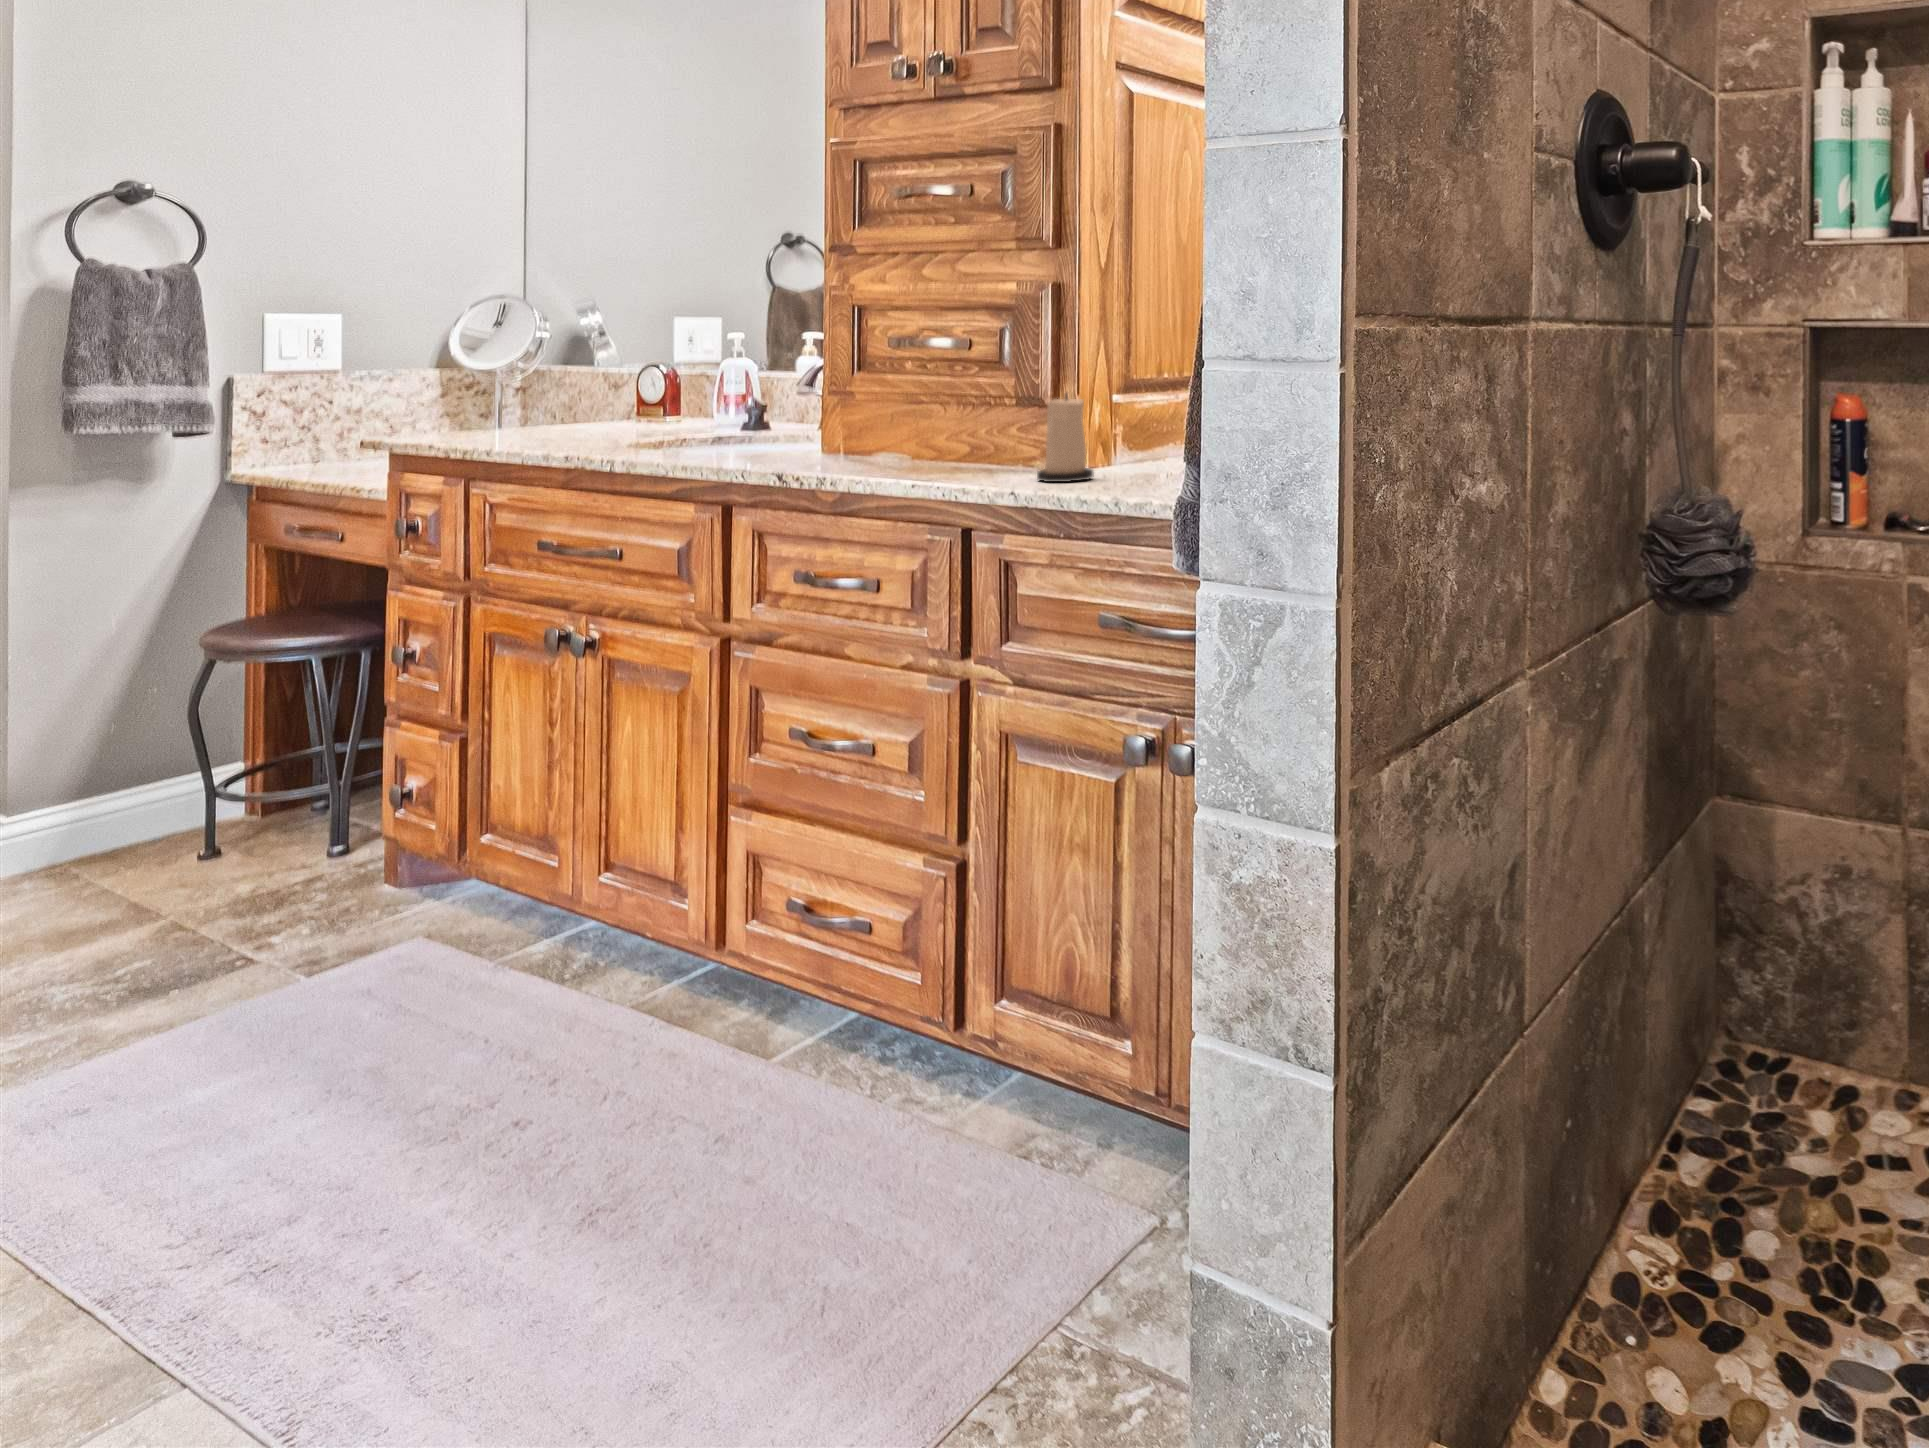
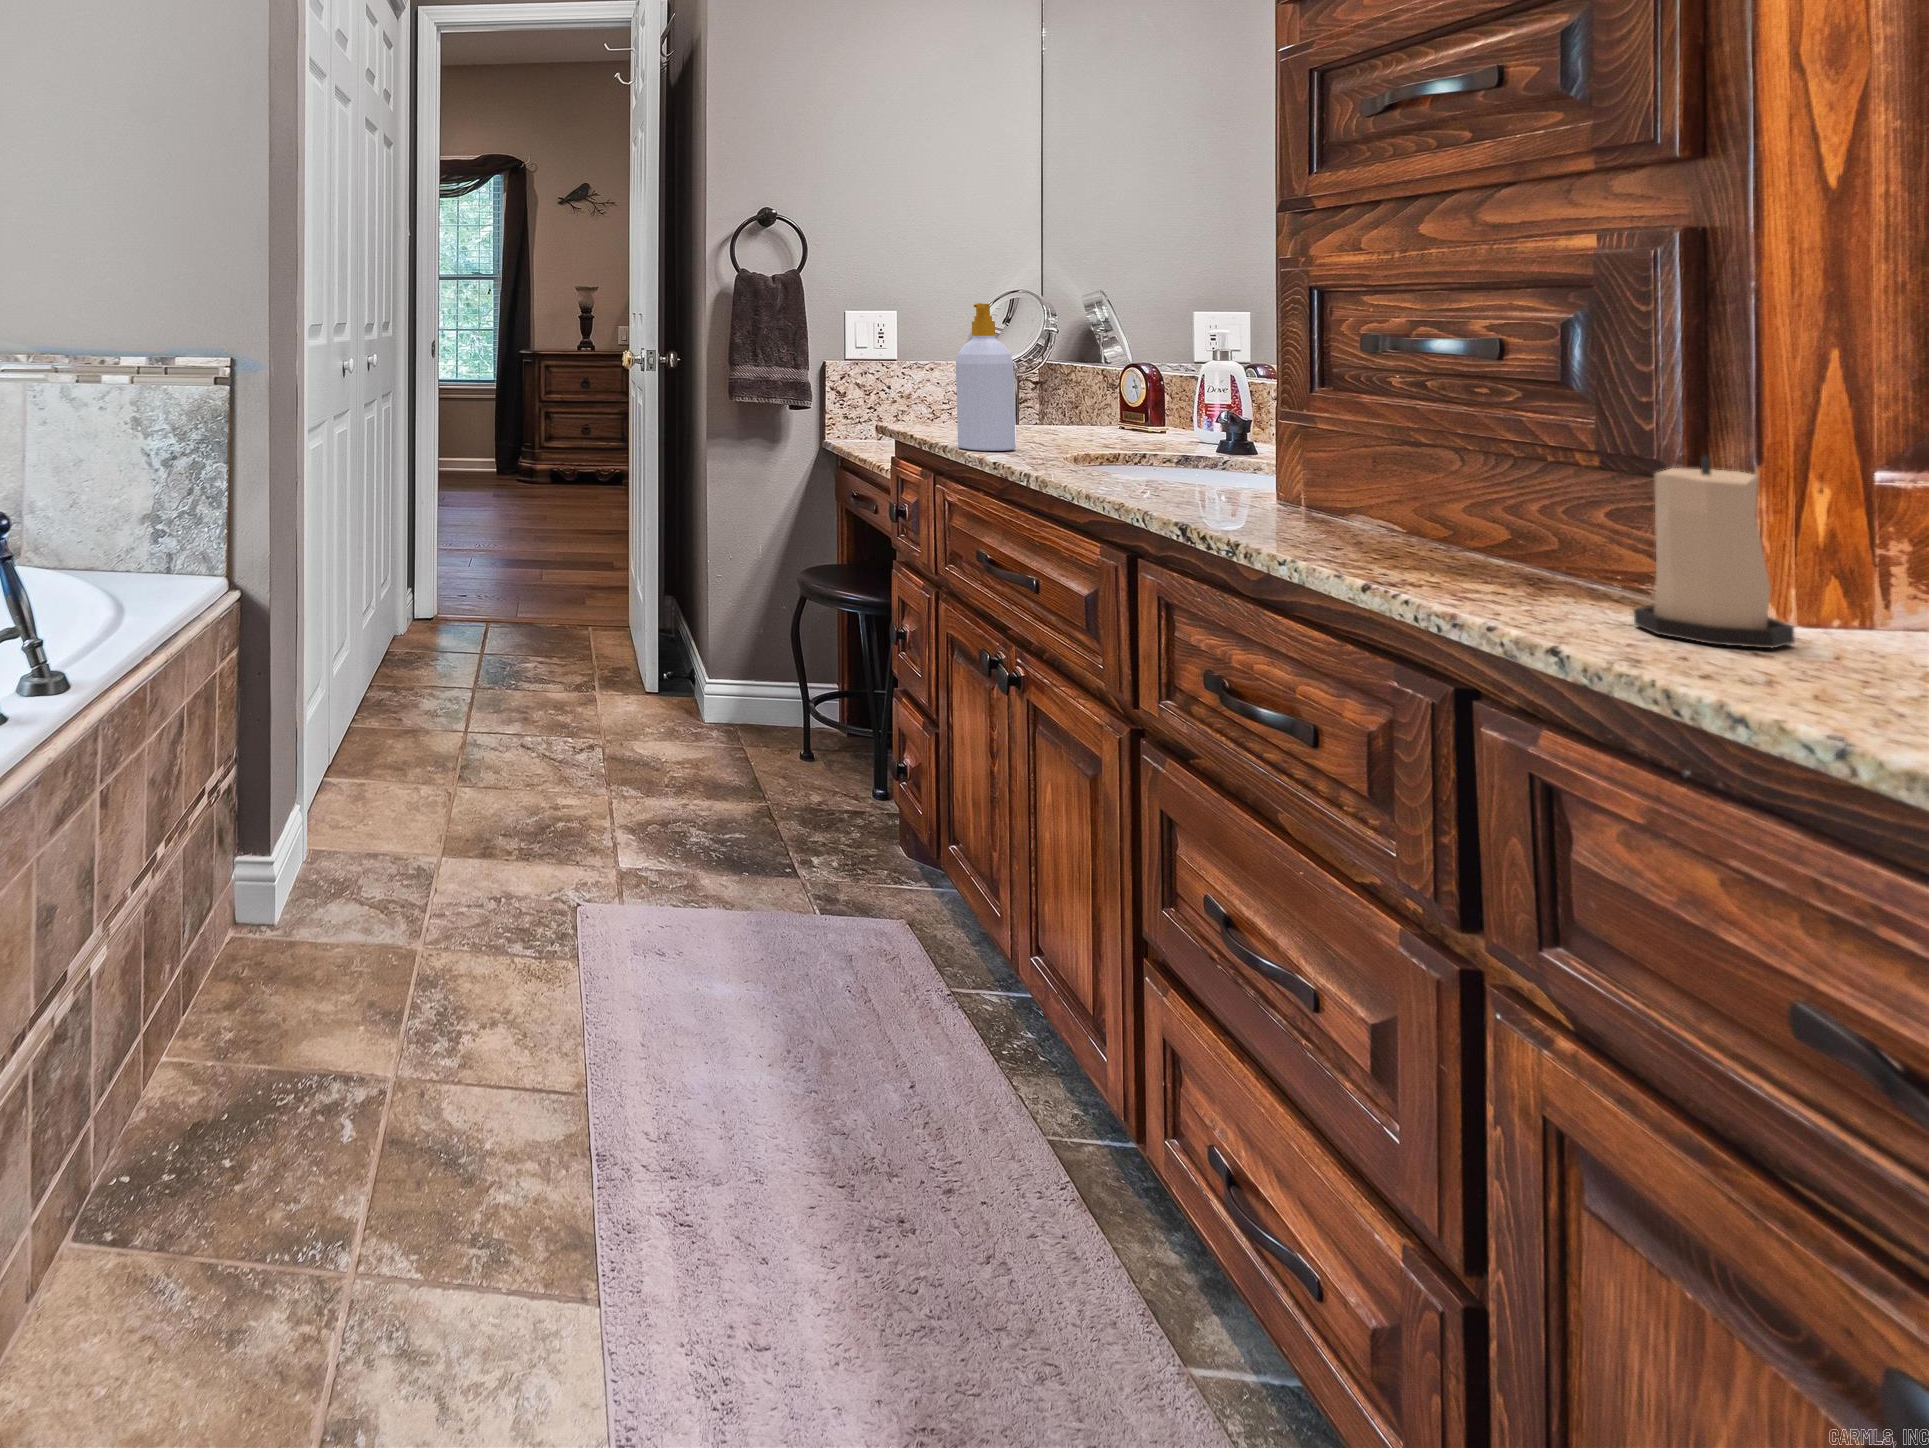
soap bottle: none [503,309,568,449] -> present [956,303,1016,451]

